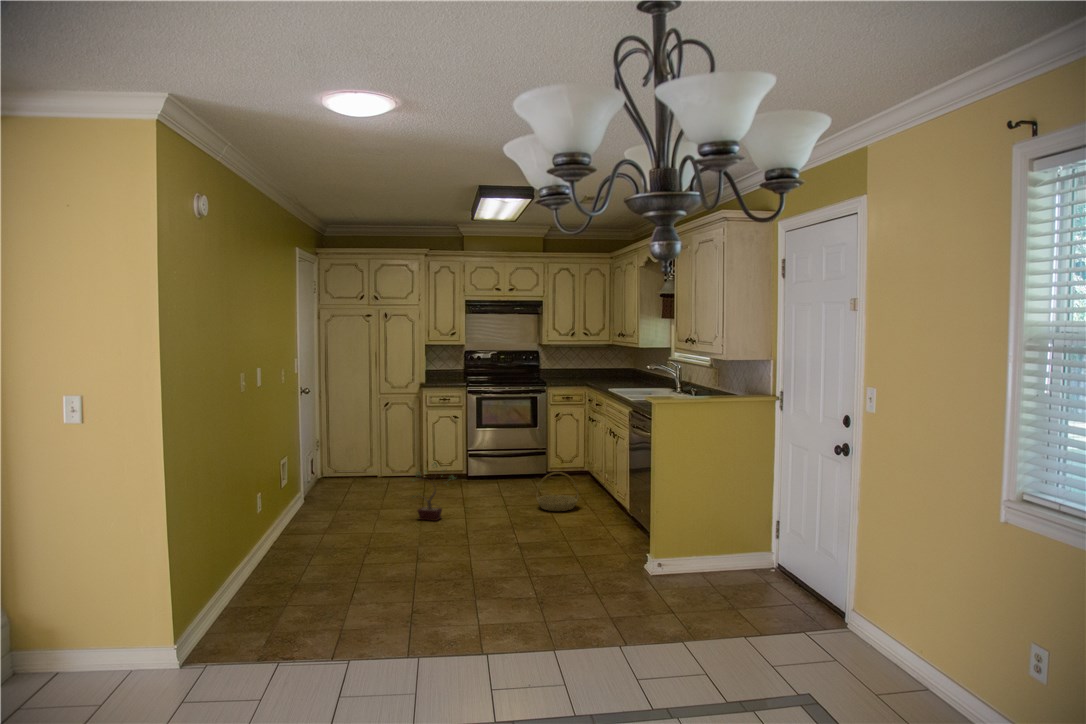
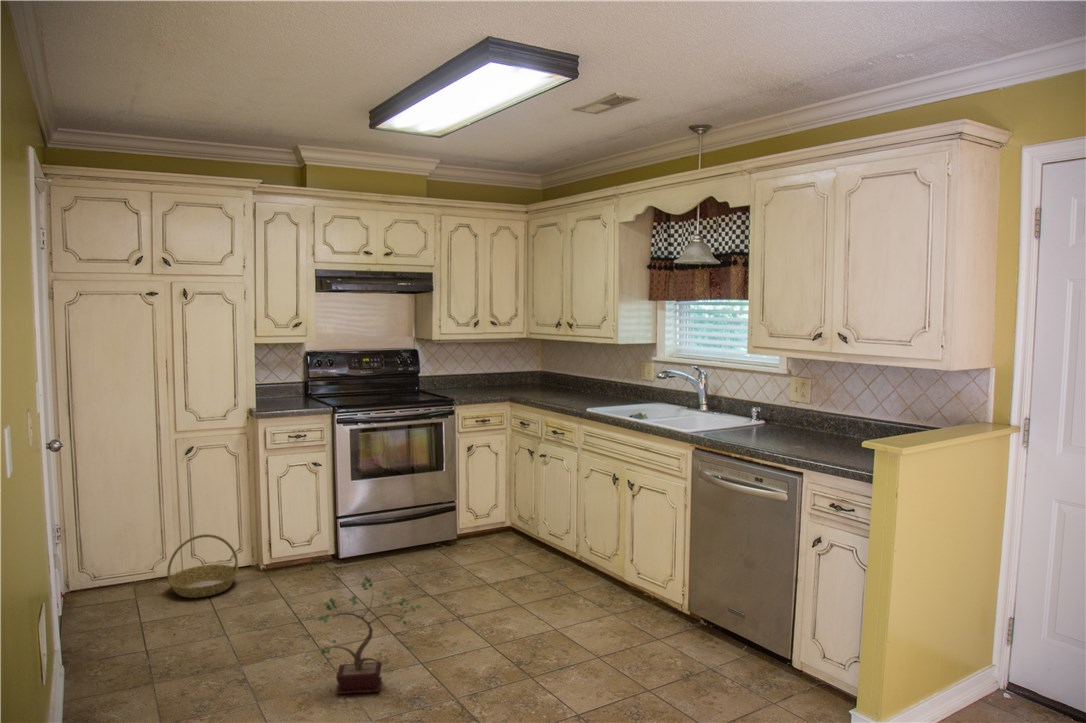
basket: present [536,472,579,511] -> present [167,534,238,598]

